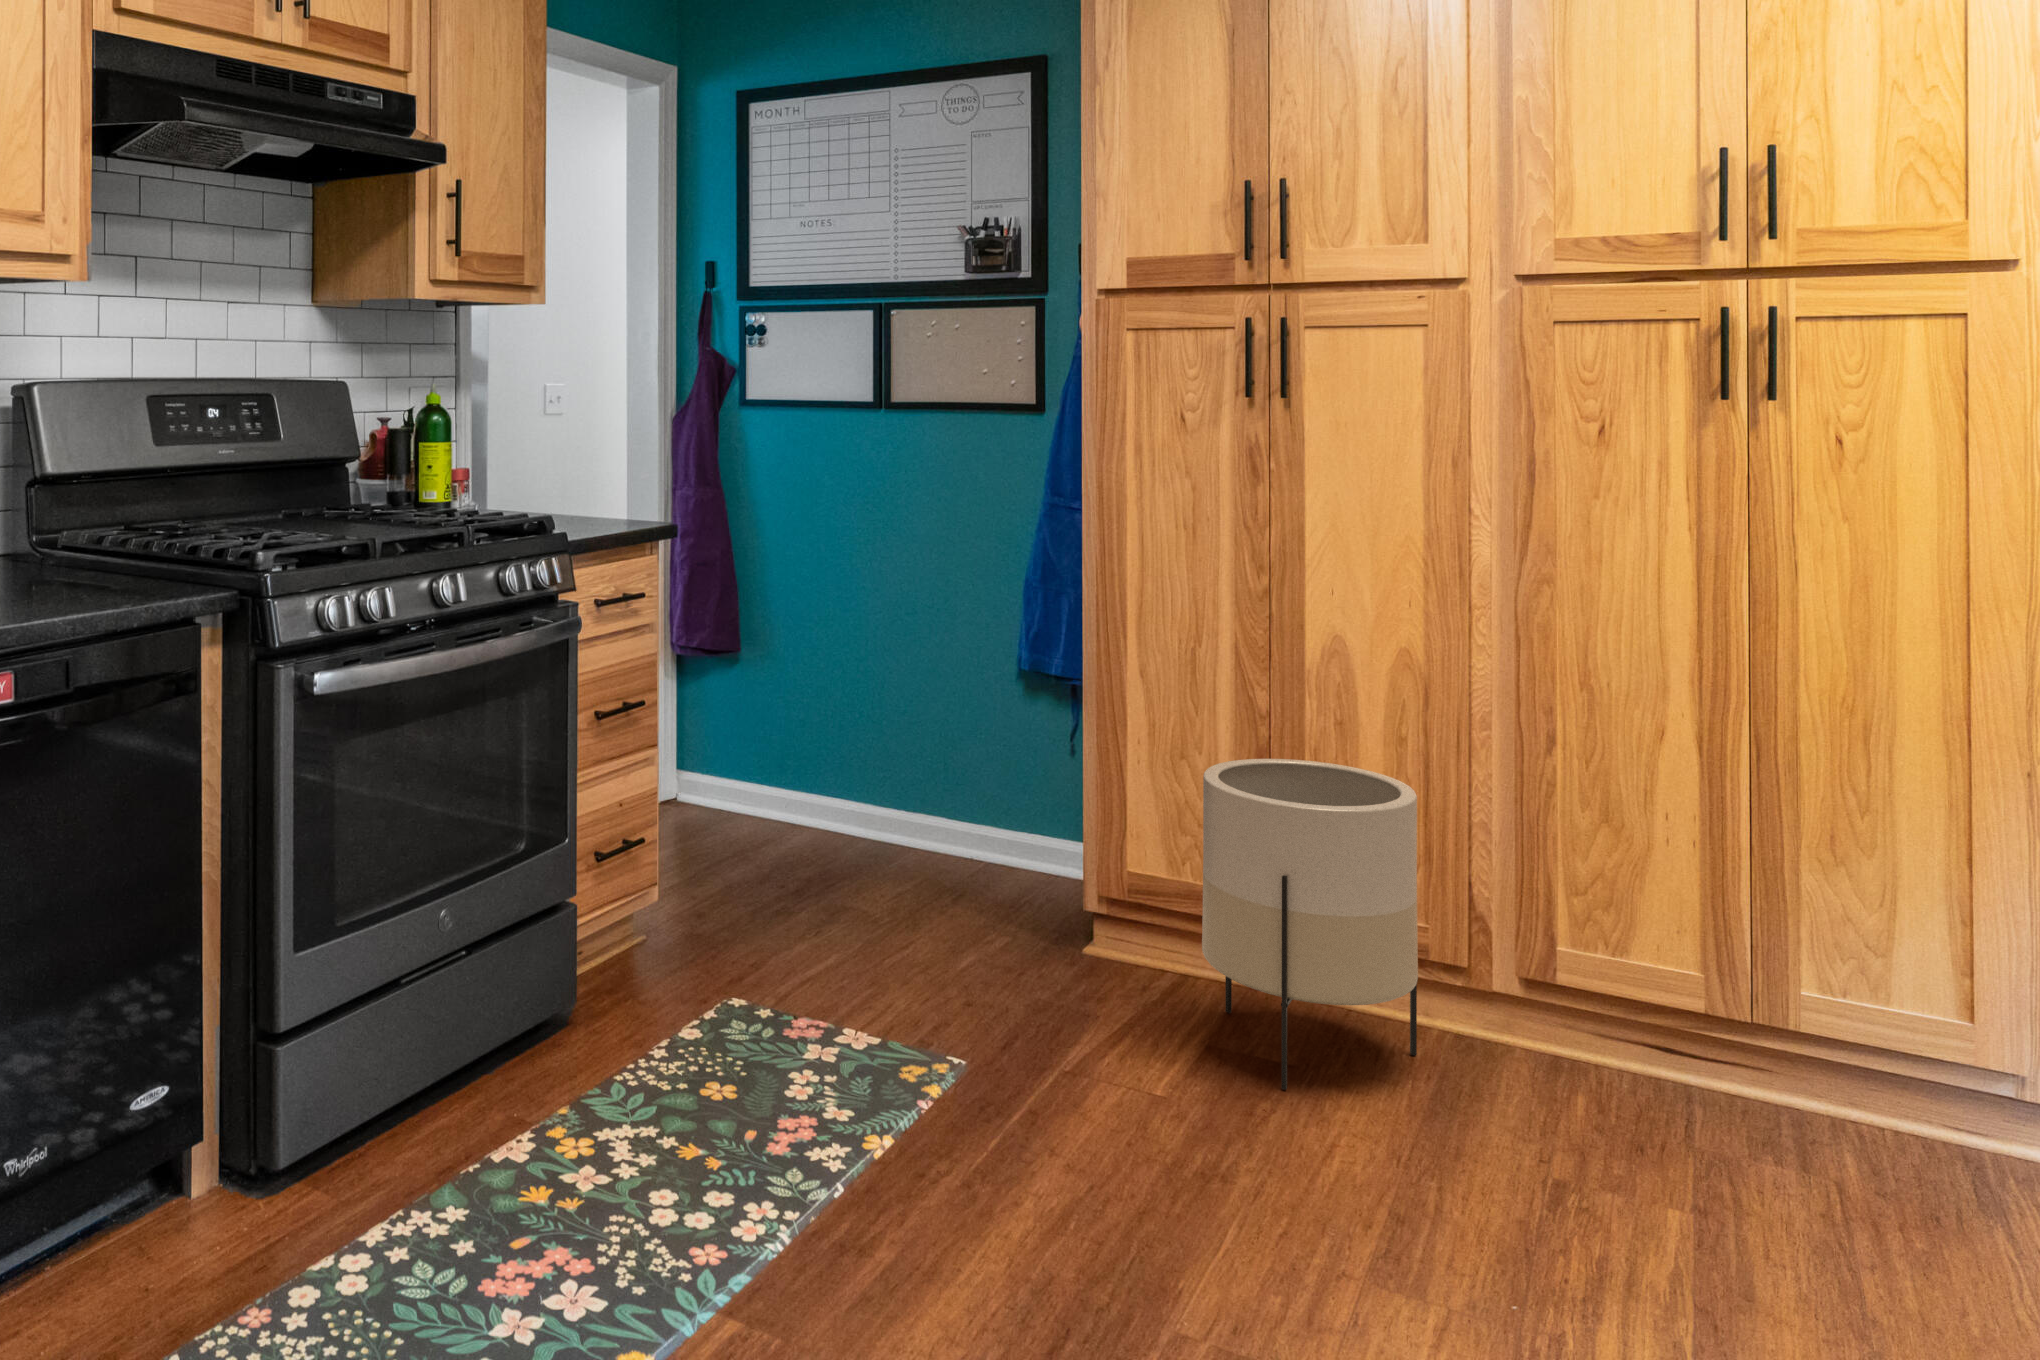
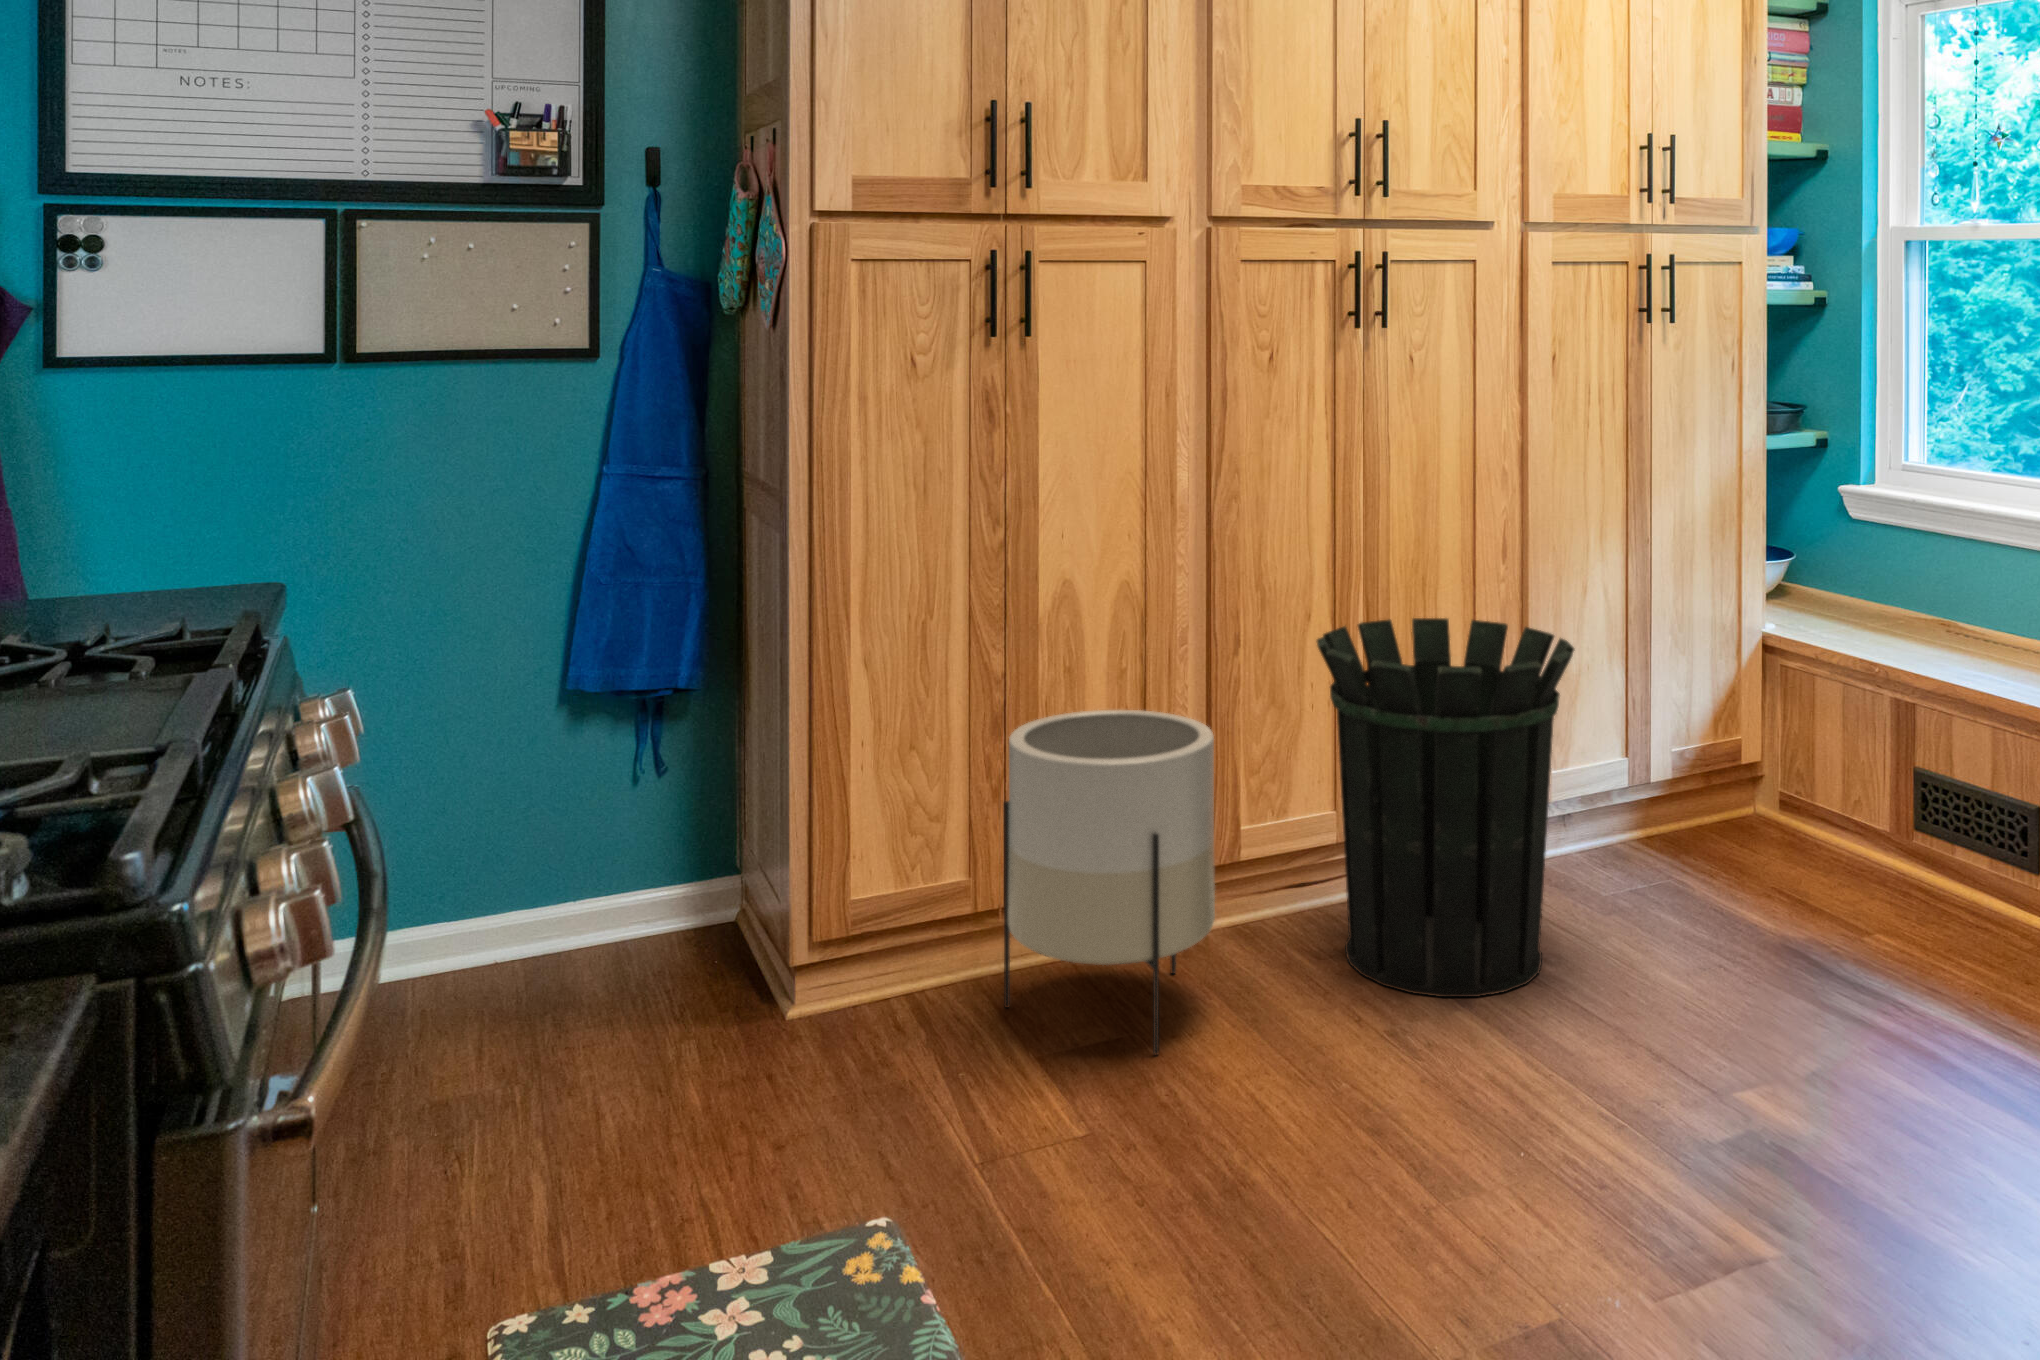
waste bin: none [1568,747,1954,1237] -> present [1316,618,1574,997]

